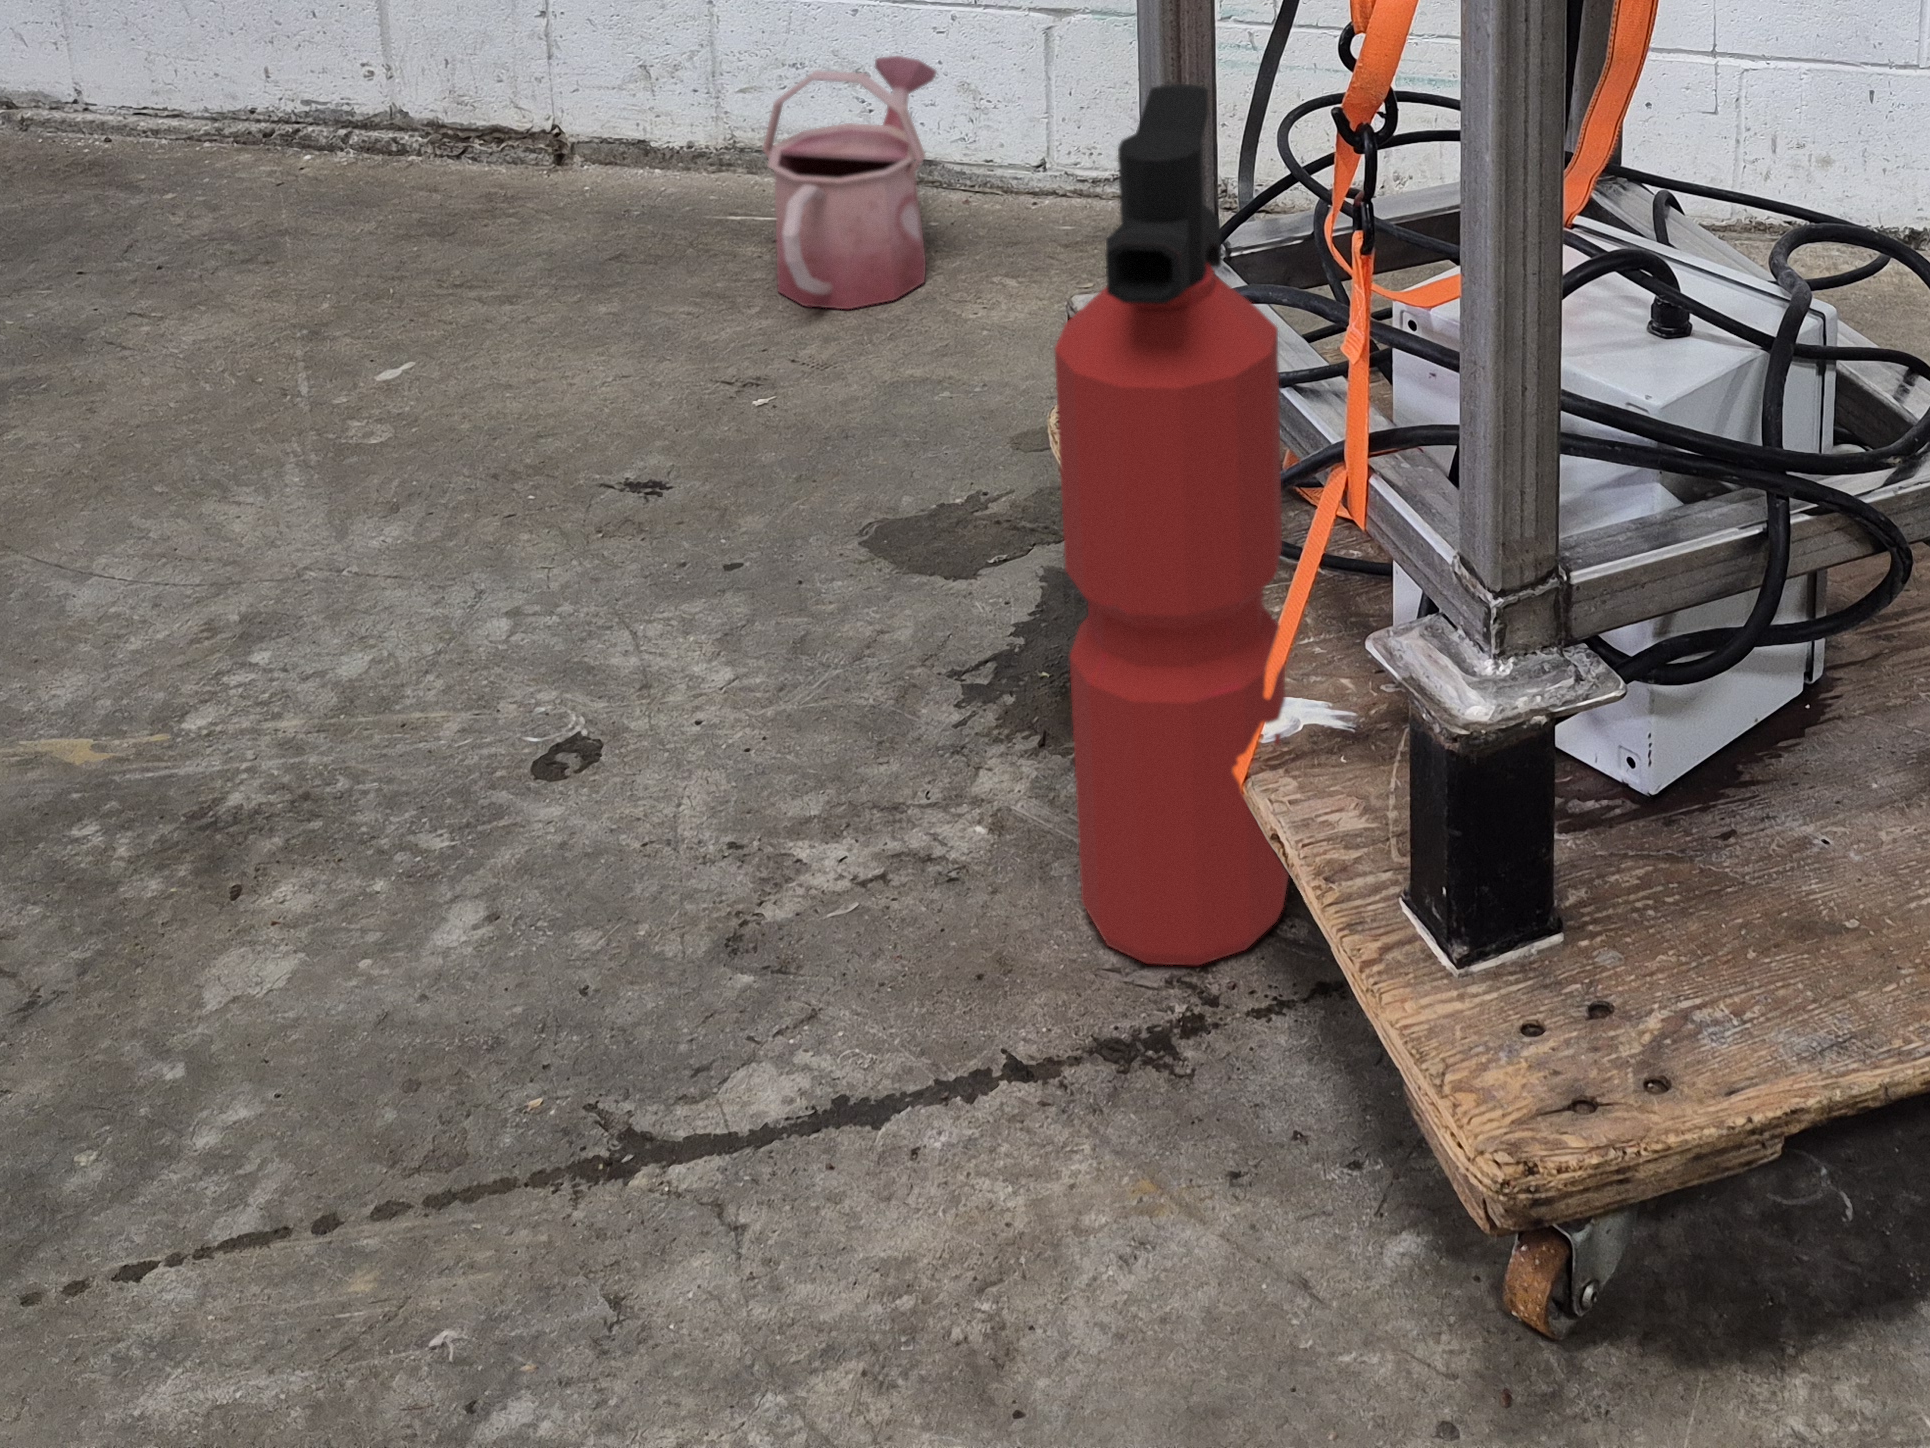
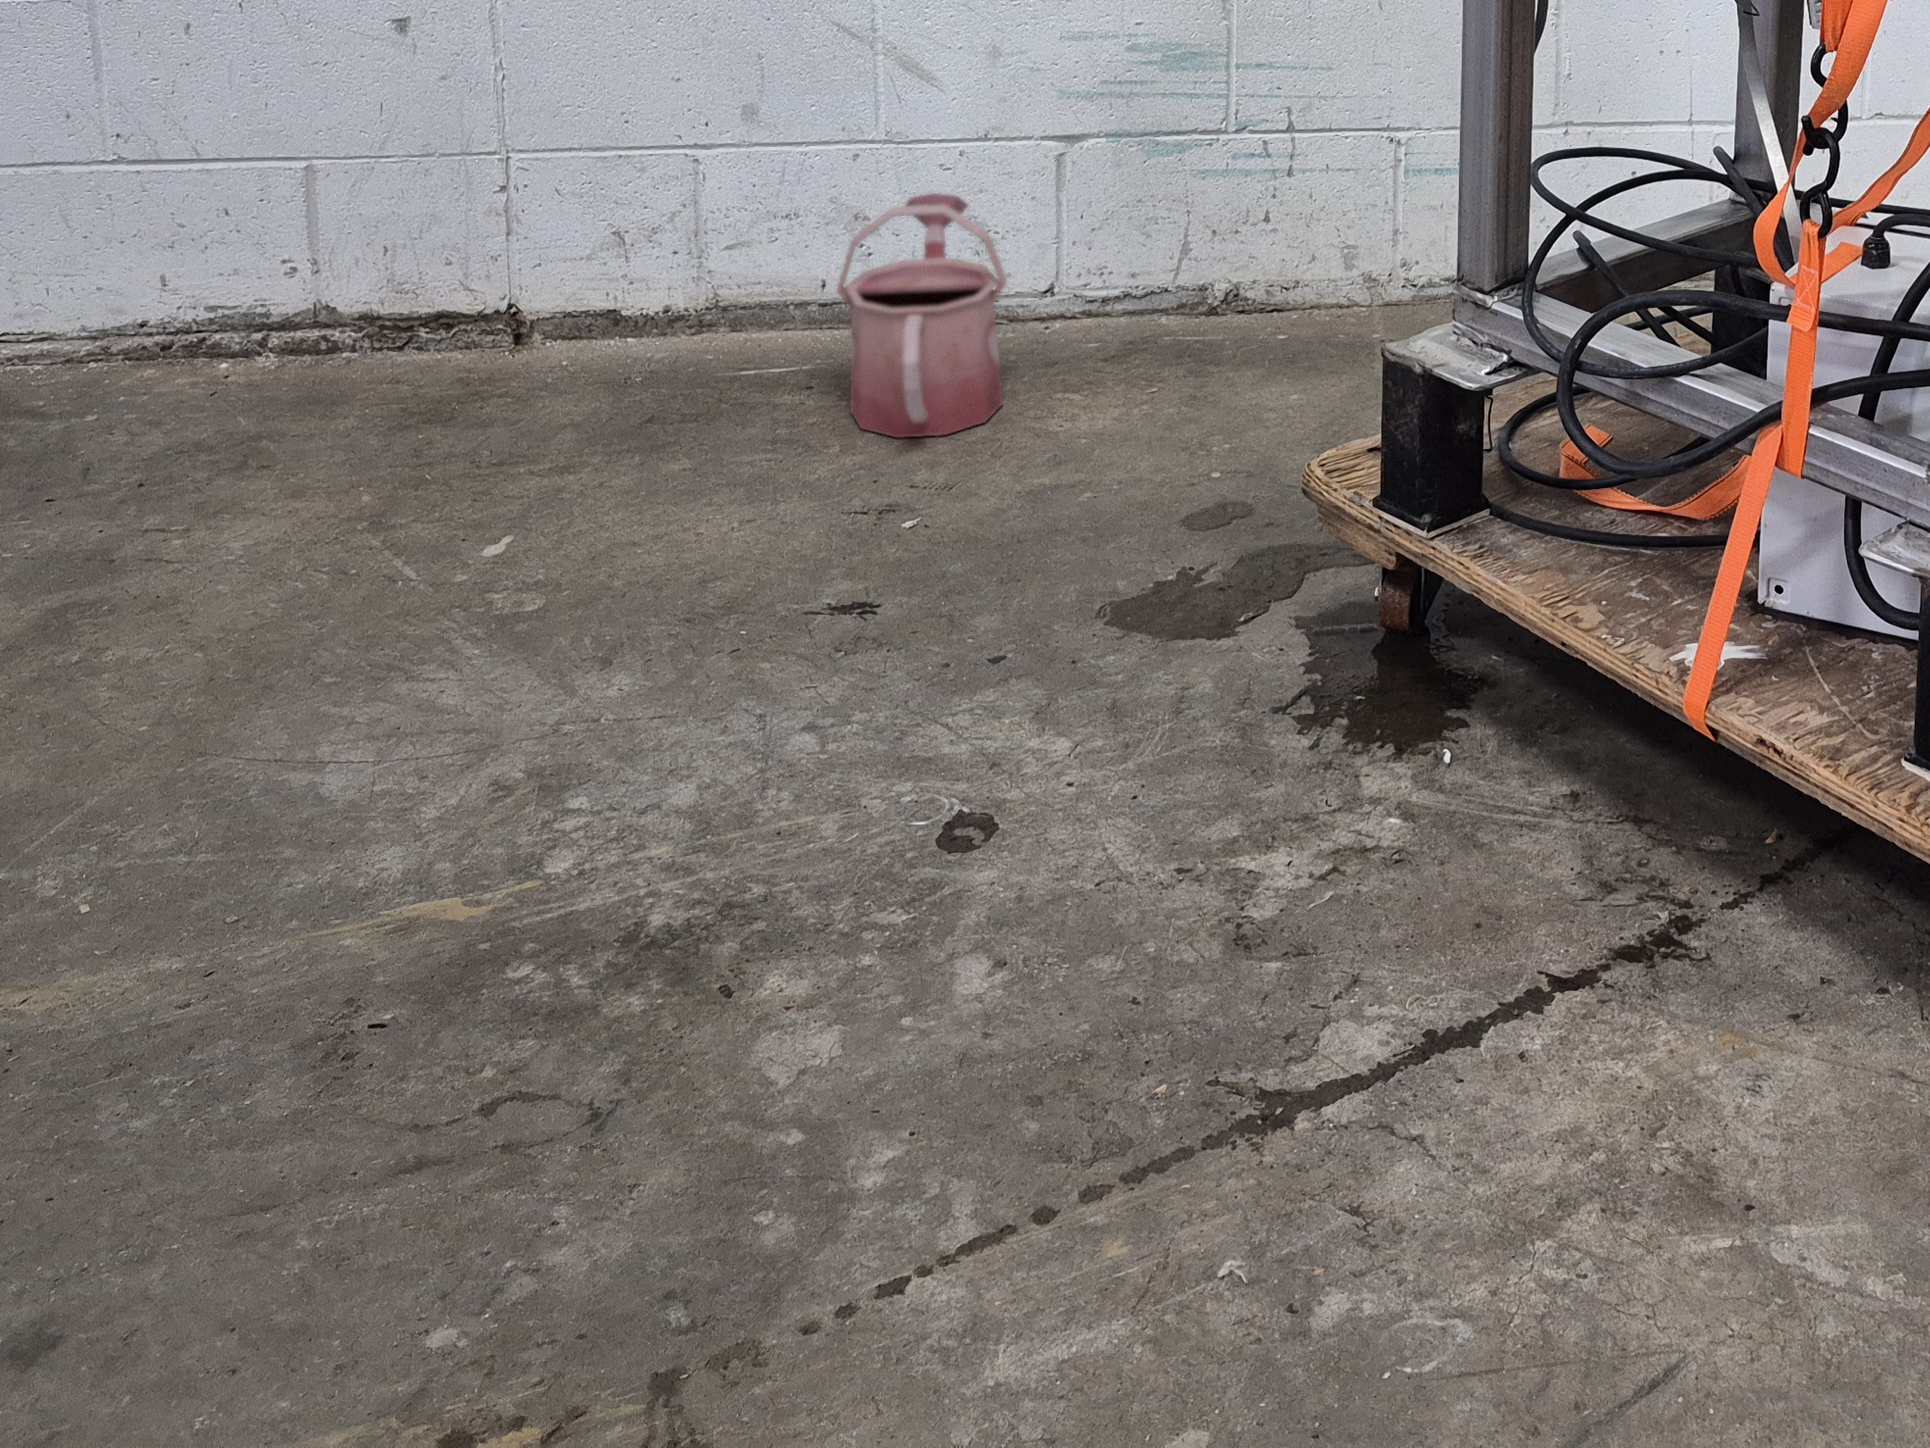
fire extinguisher: present [1055,84,1289,965] -> none [1527,122,1725,888]

